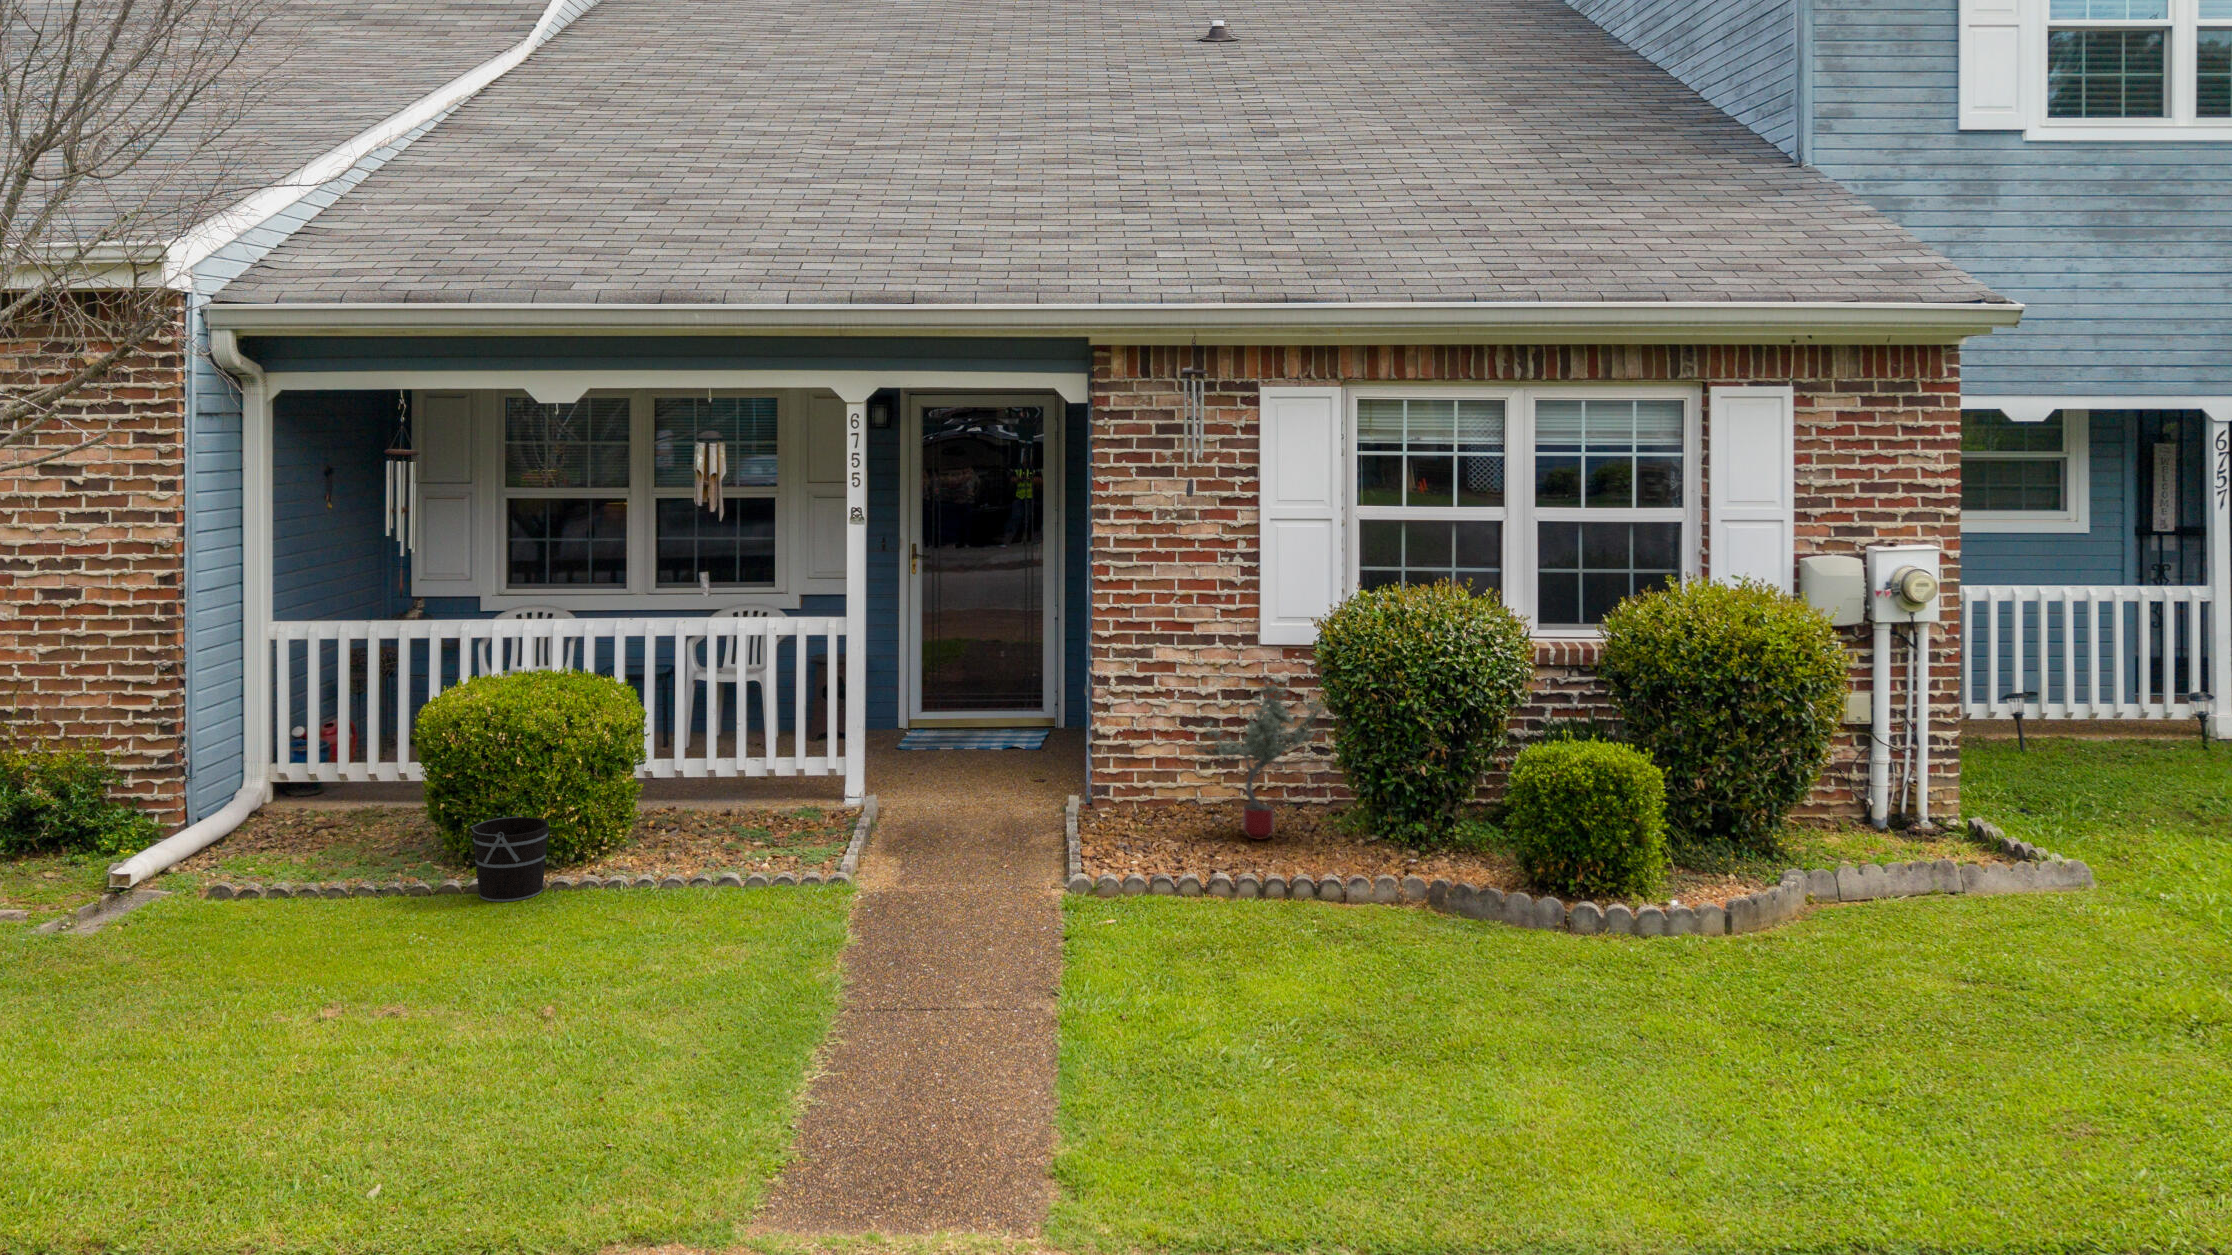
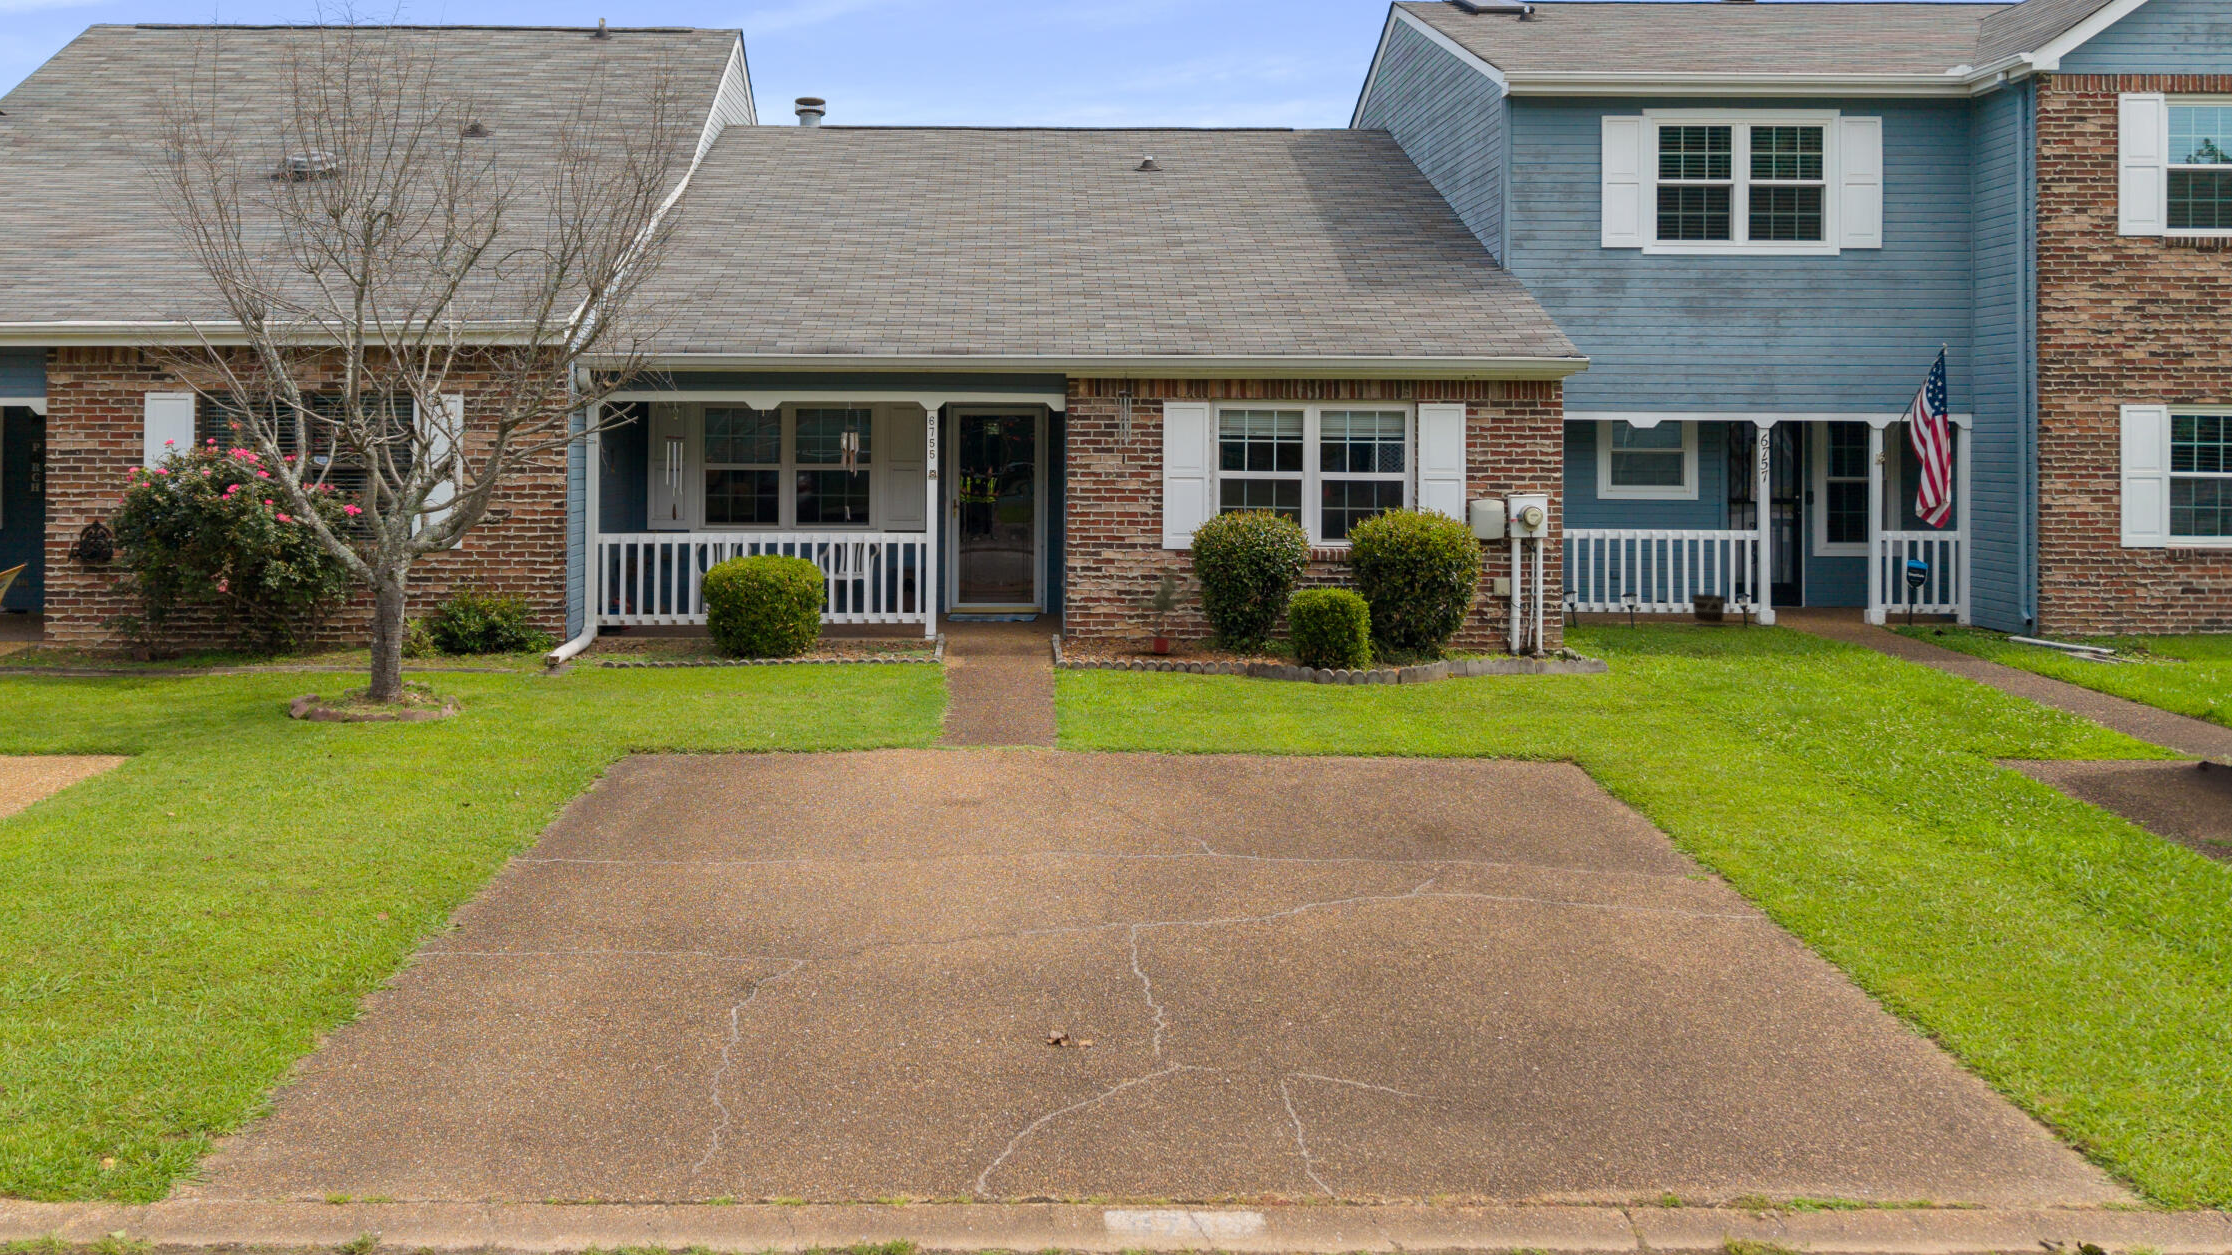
bucket: present [470,813,549,902] -> present [1692,594,1726,626]

